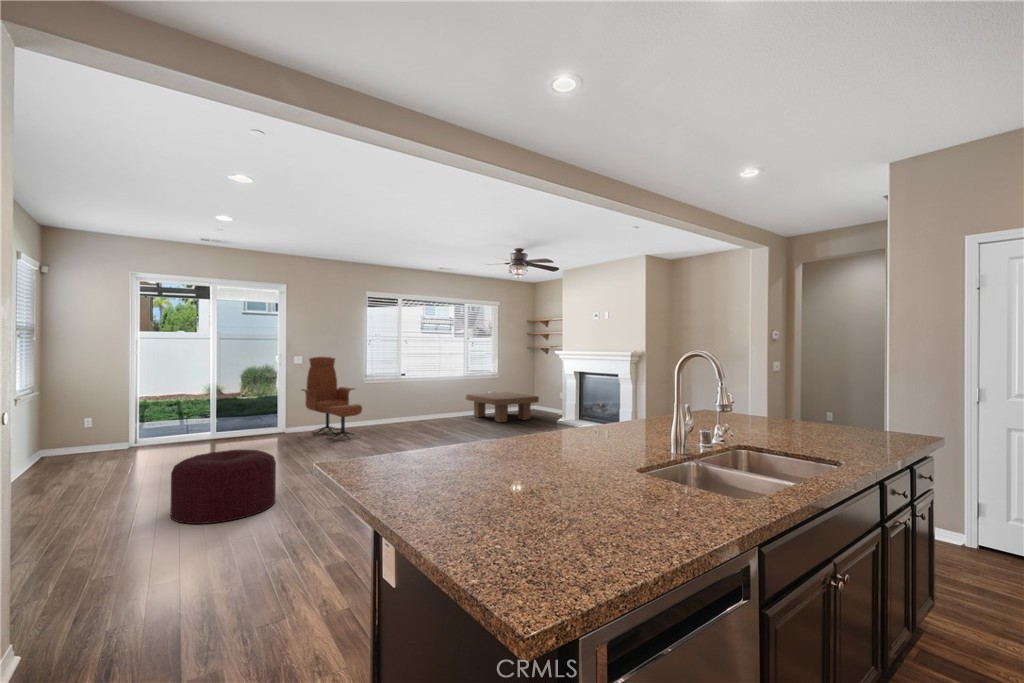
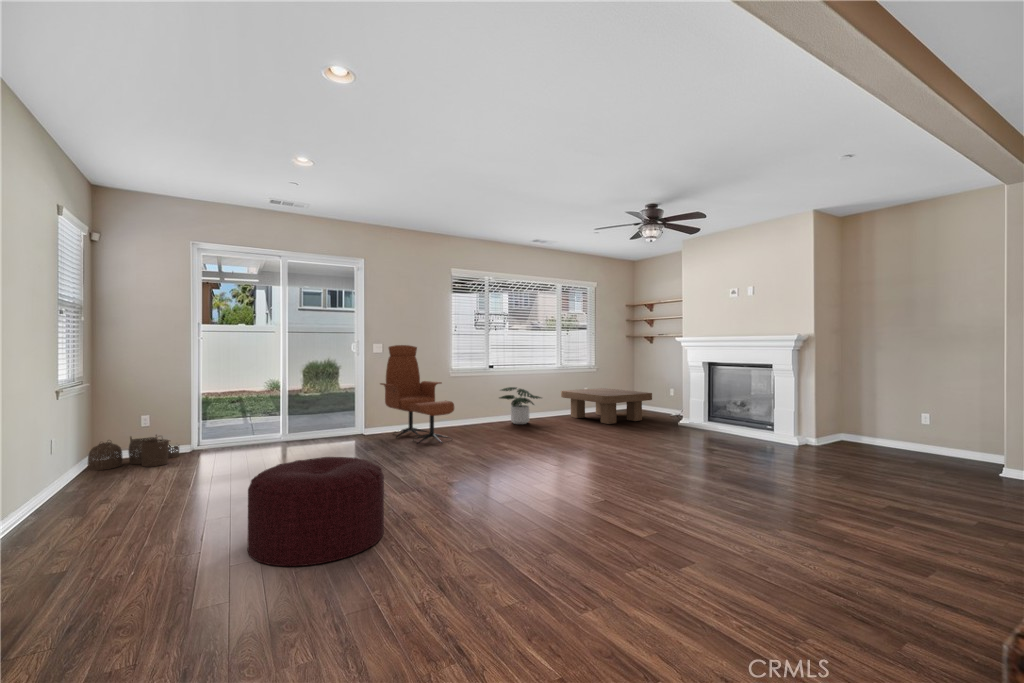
potted plant: none [408,392,447,423] -> present [499,387,541,424]
woven basket: none [37,434,120,464] -> present [87,435,179,470]

